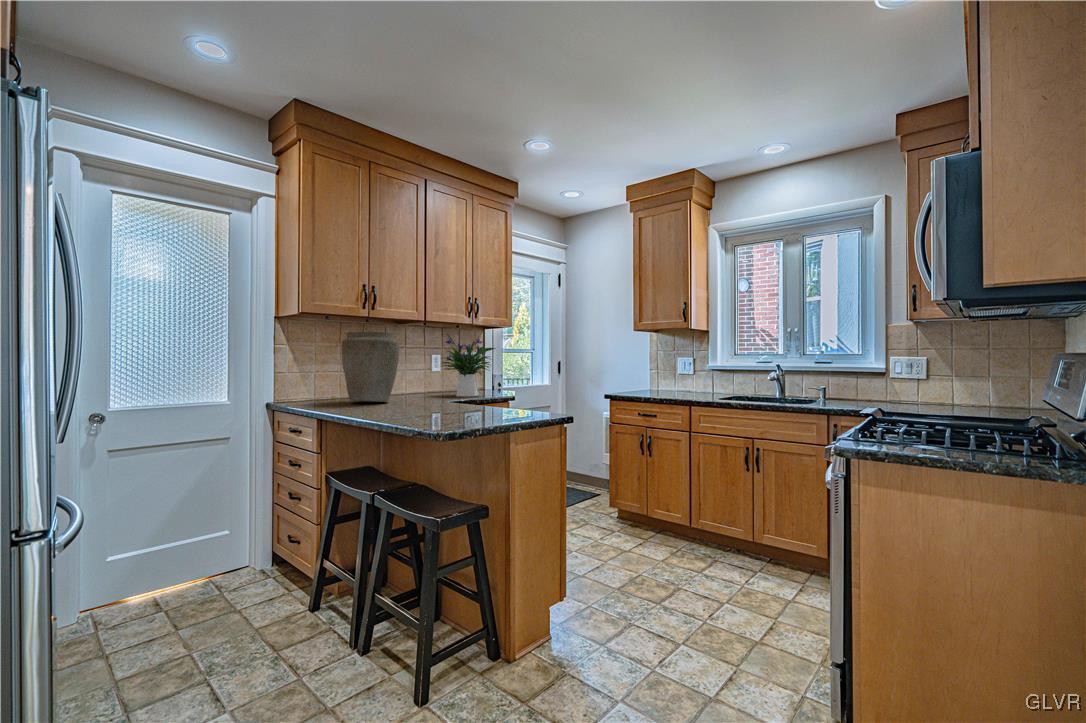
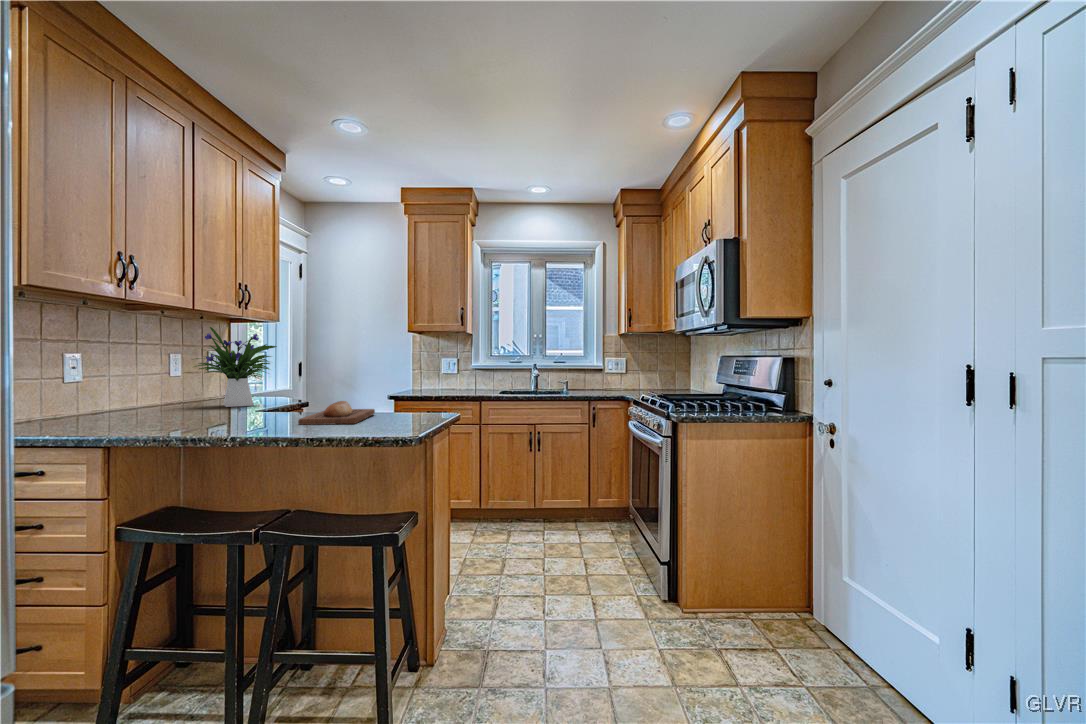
vase: present [342,332,399,402] -> none [79,318,178,418]
bread loaf: none [429,398,513,420] -> present [298,401,375,425]

